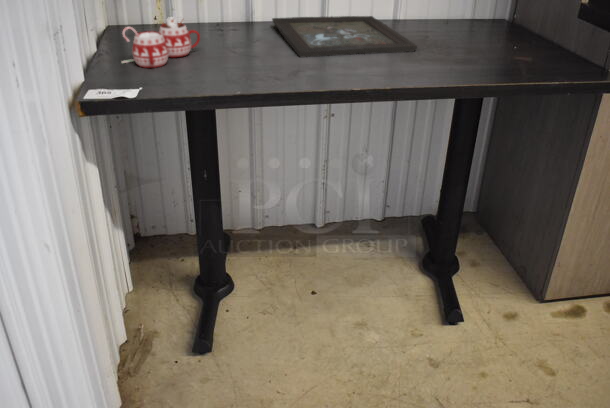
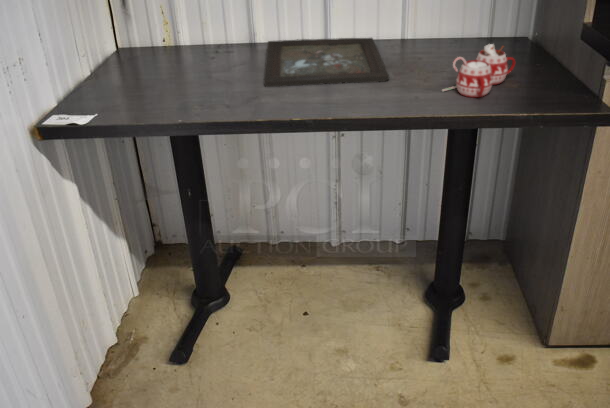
mug: present [122,17,200,68] -> present [442,44,515,98]

